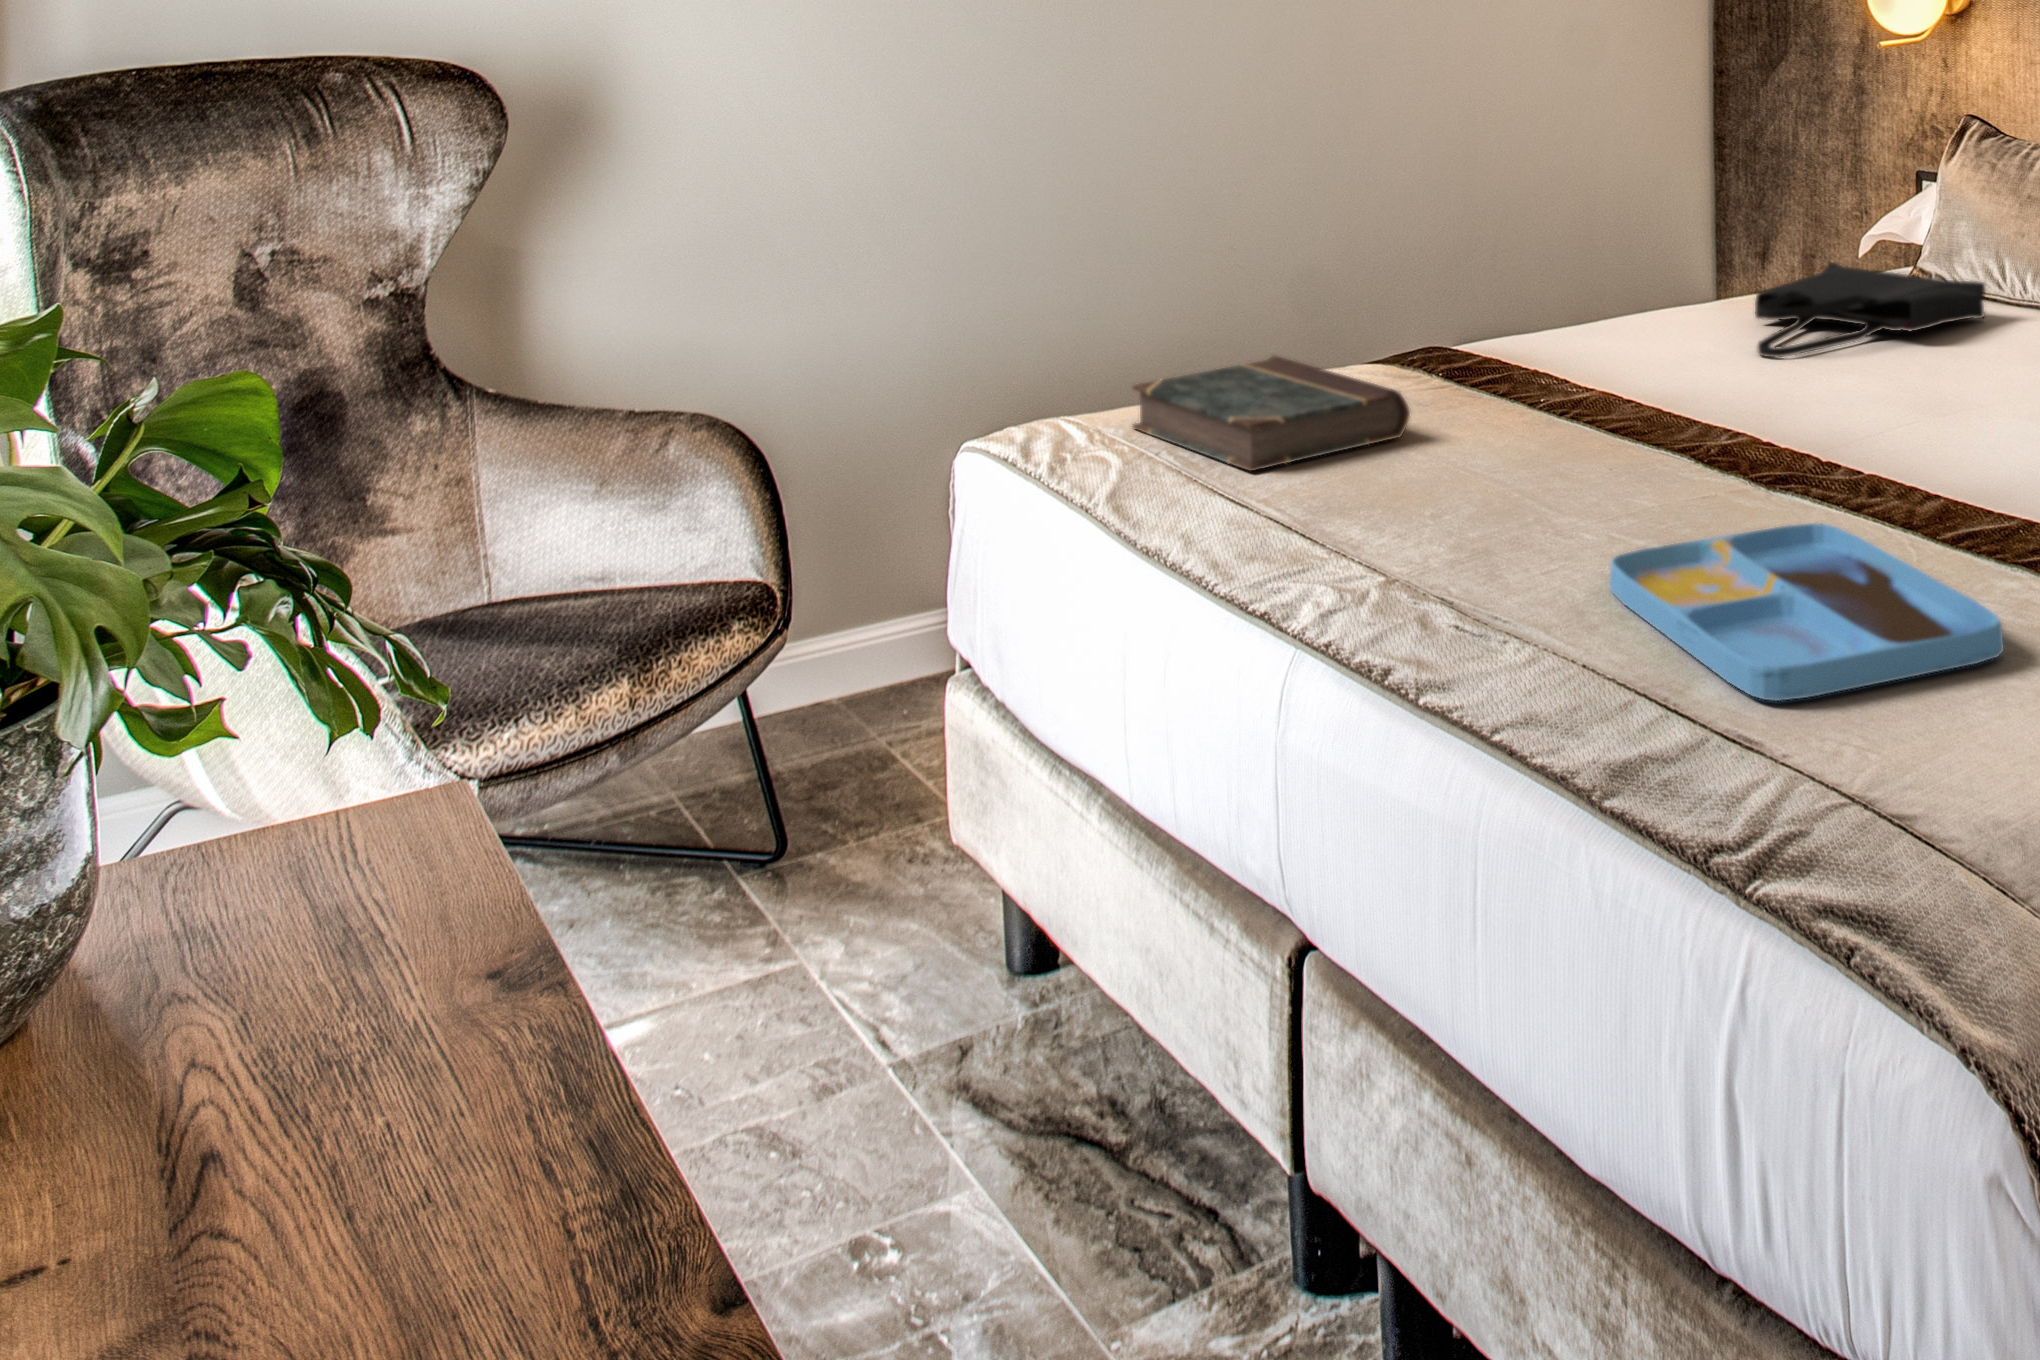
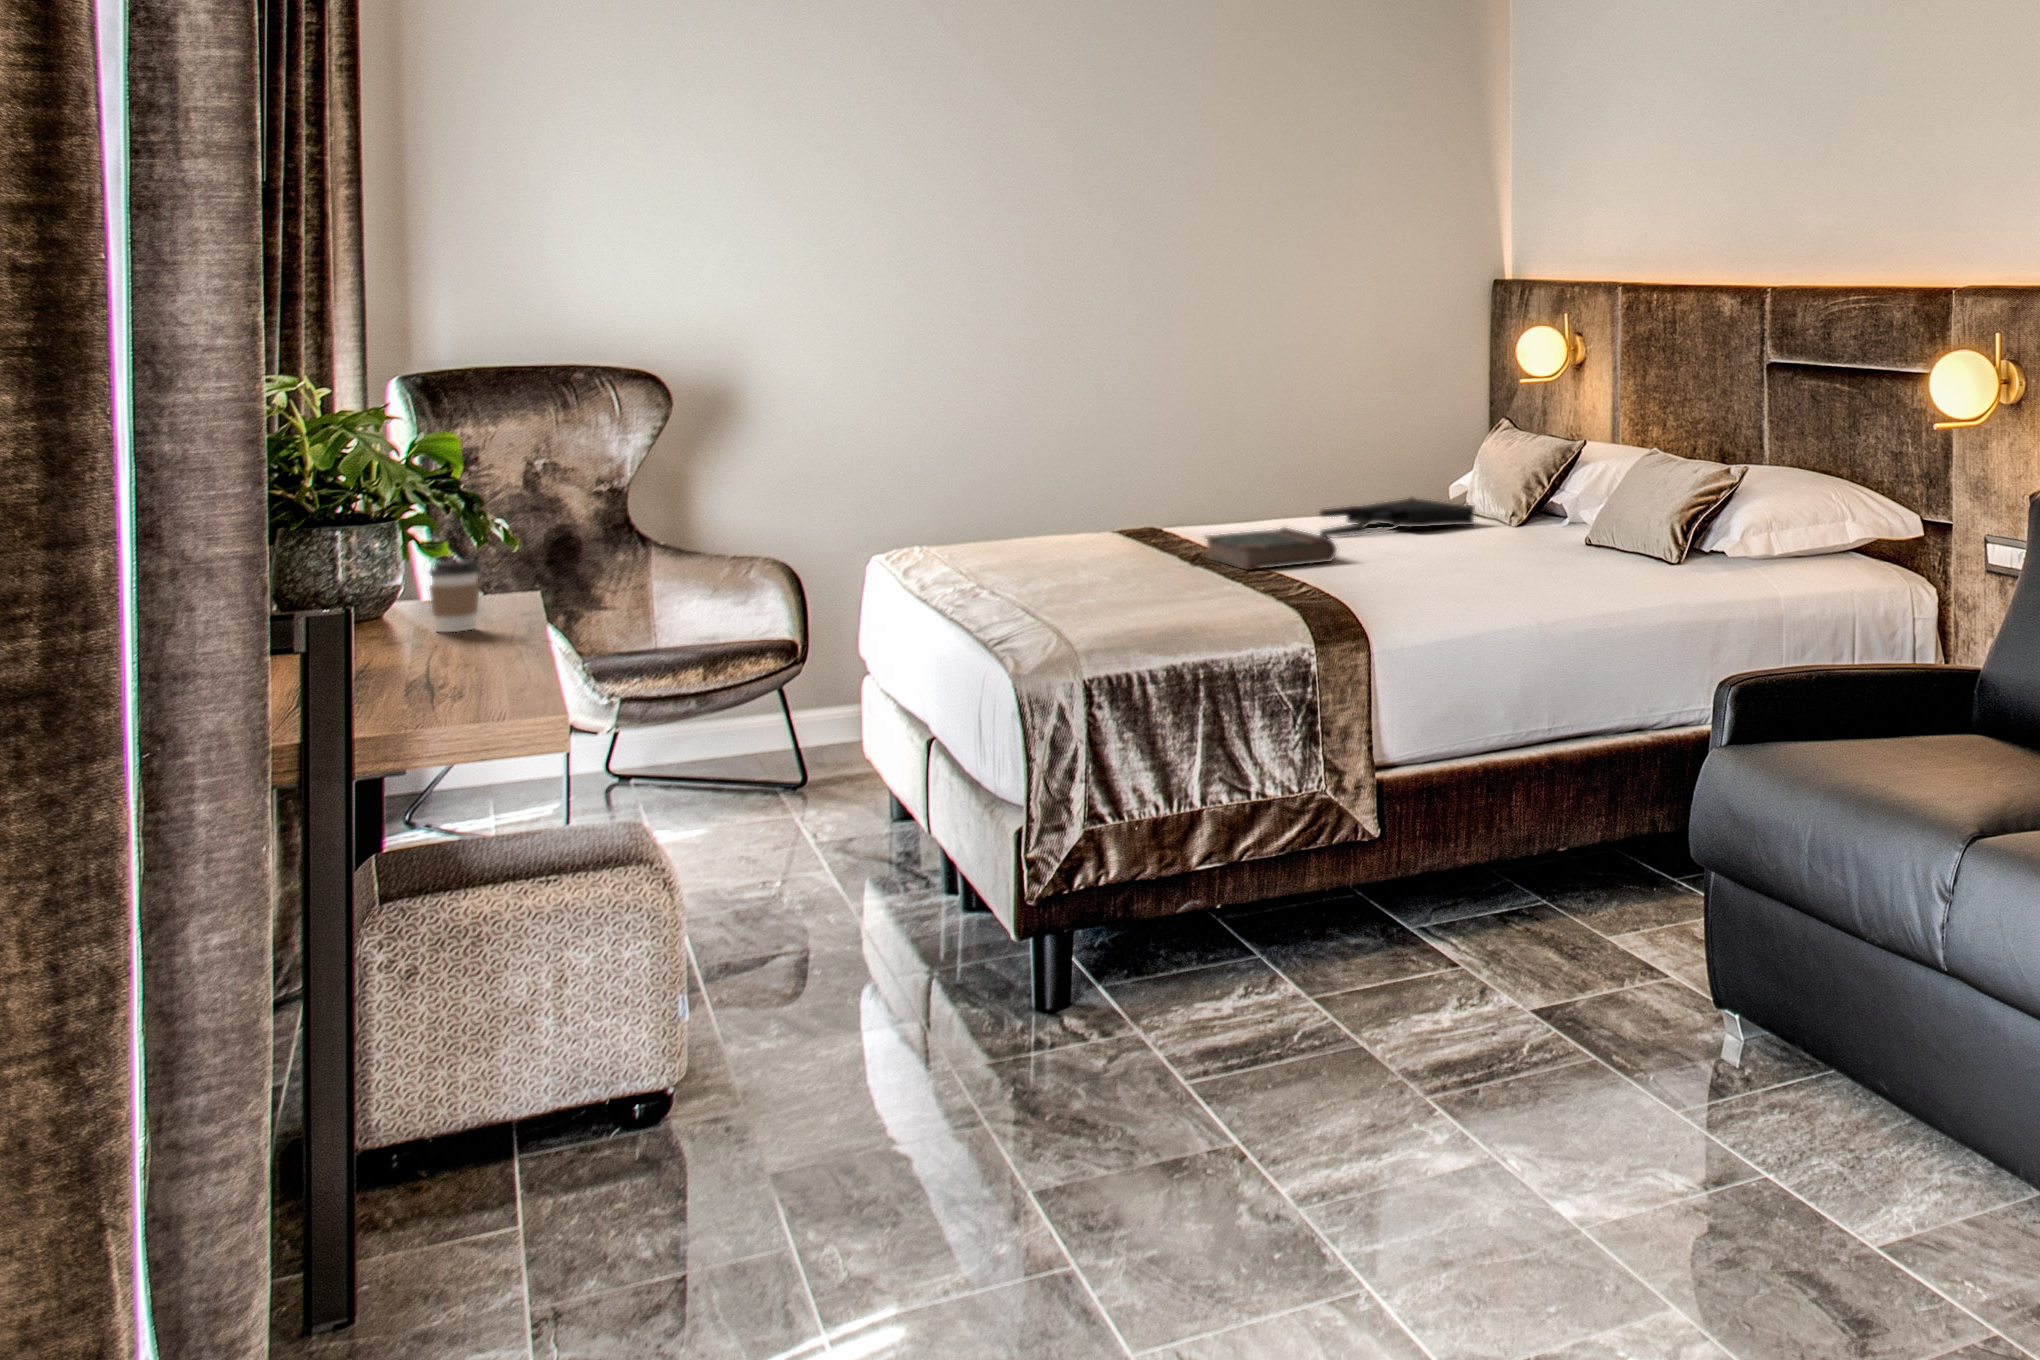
book: present [1132,356,1410,471] -> present [1206,528,1336,570]
tray: present [1610,523,2004,701] -> none [1082,576,1212,618]
coffee cup: none [137,805,320,1096] -> present [429,560,481,632]

